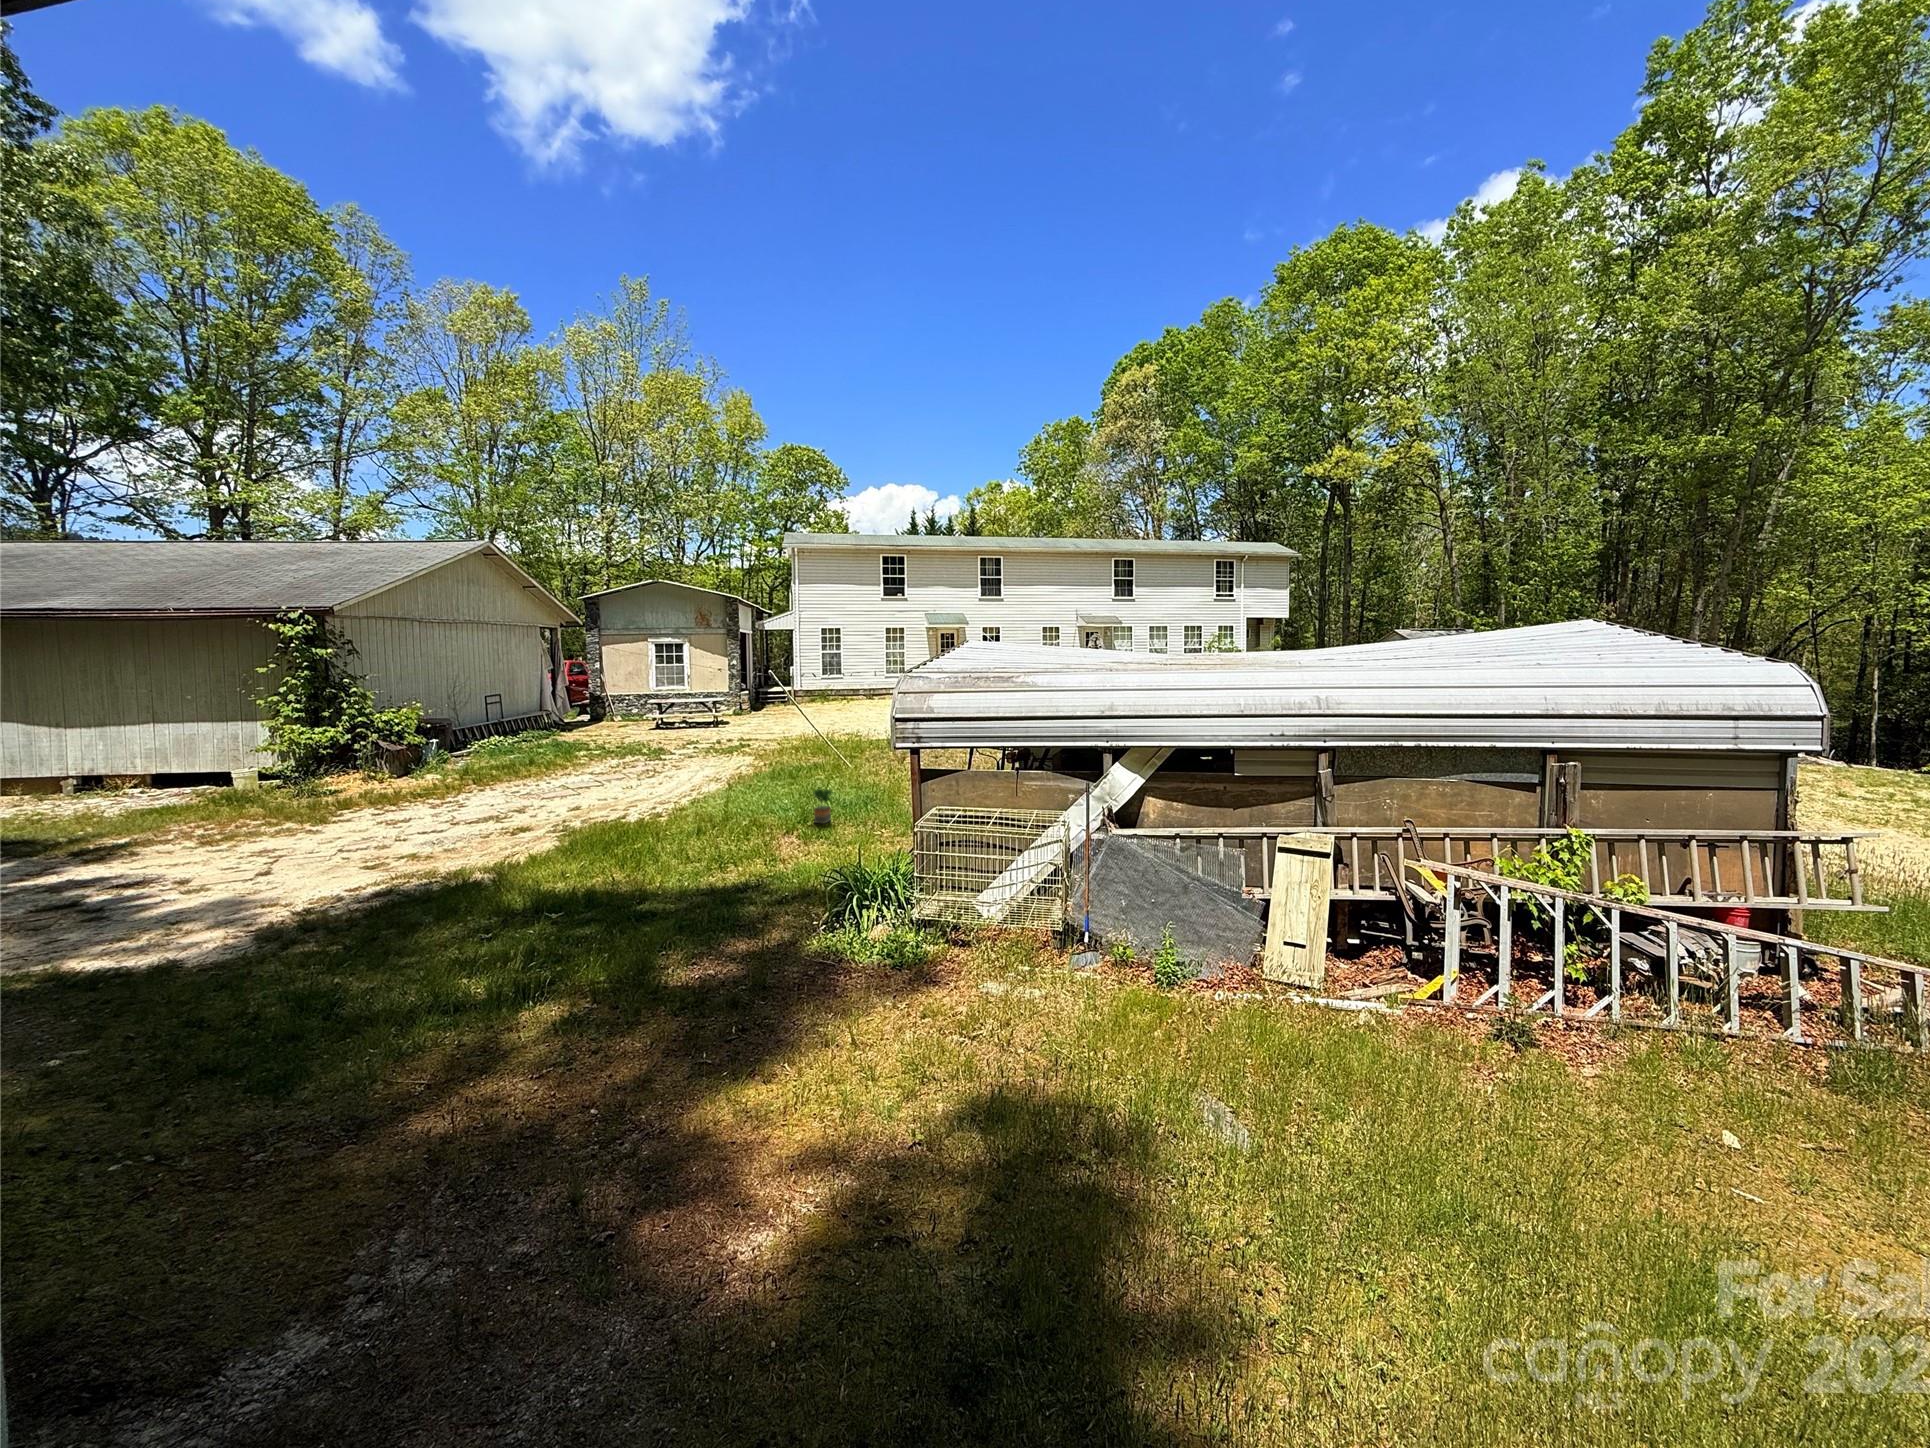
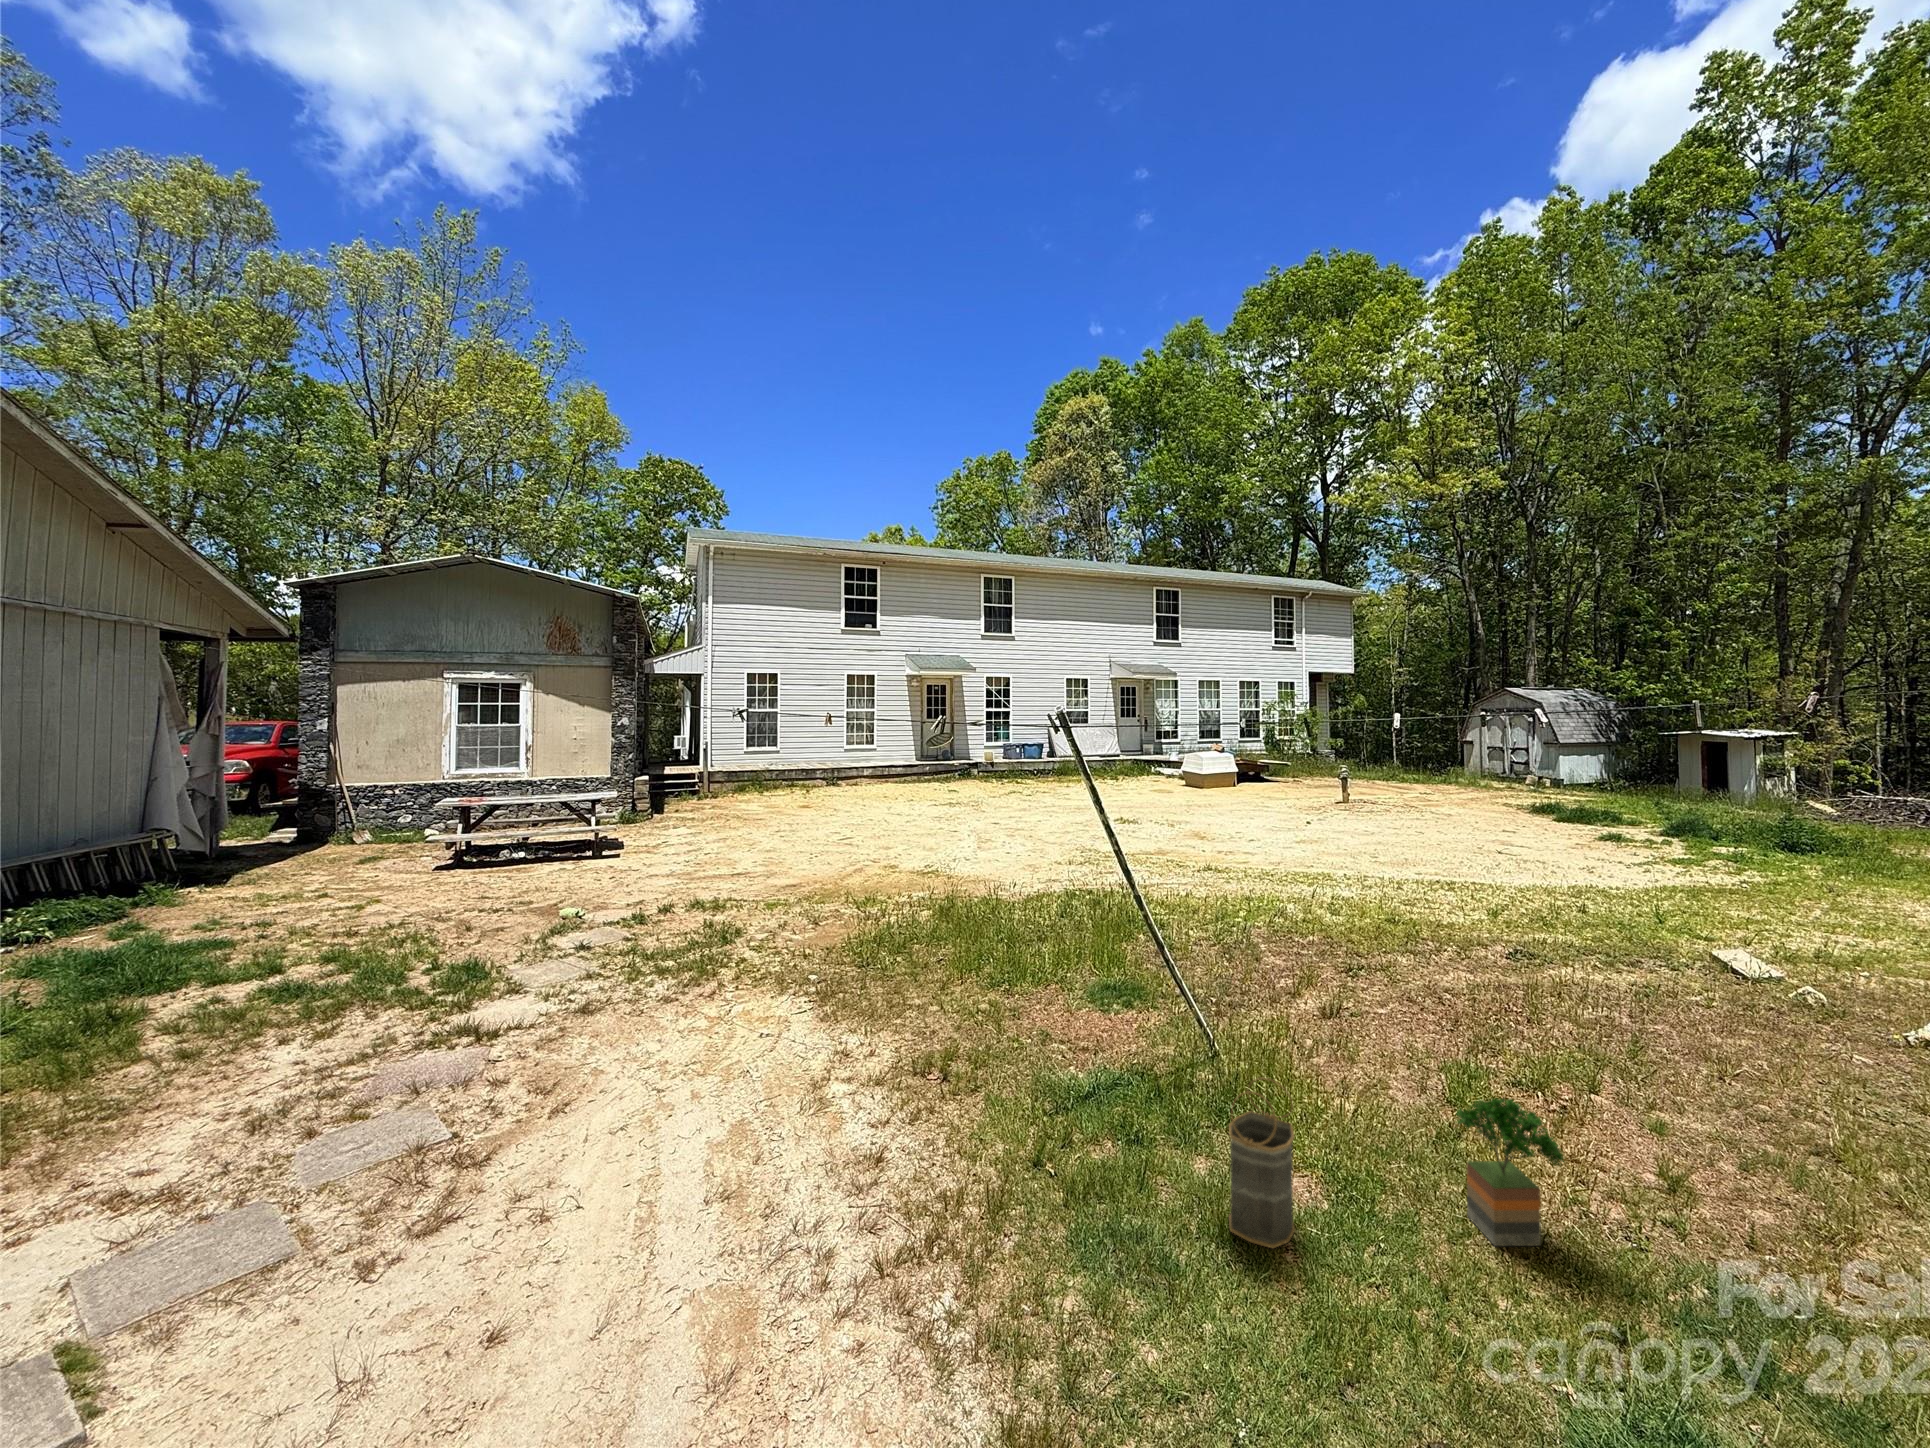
basket: none [757,781,777,819] -> present [1229,1078,1295,1248]

